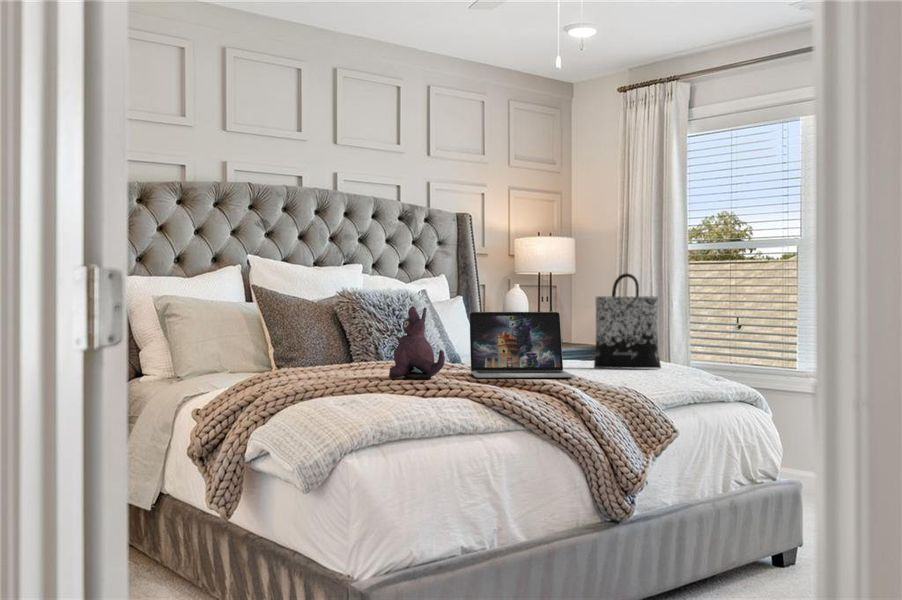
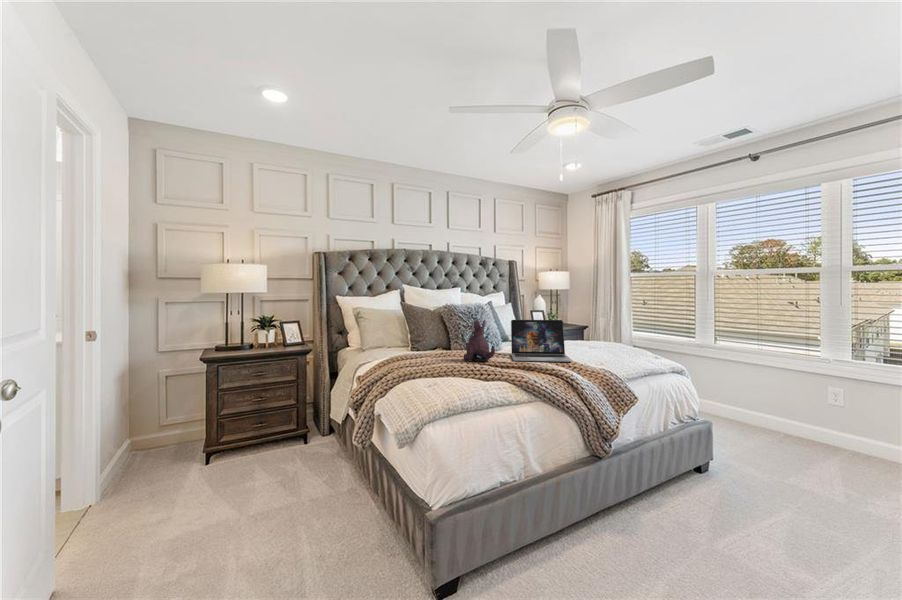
tote bag: present [594,274,661,369] -> none [582,296,622,350]

